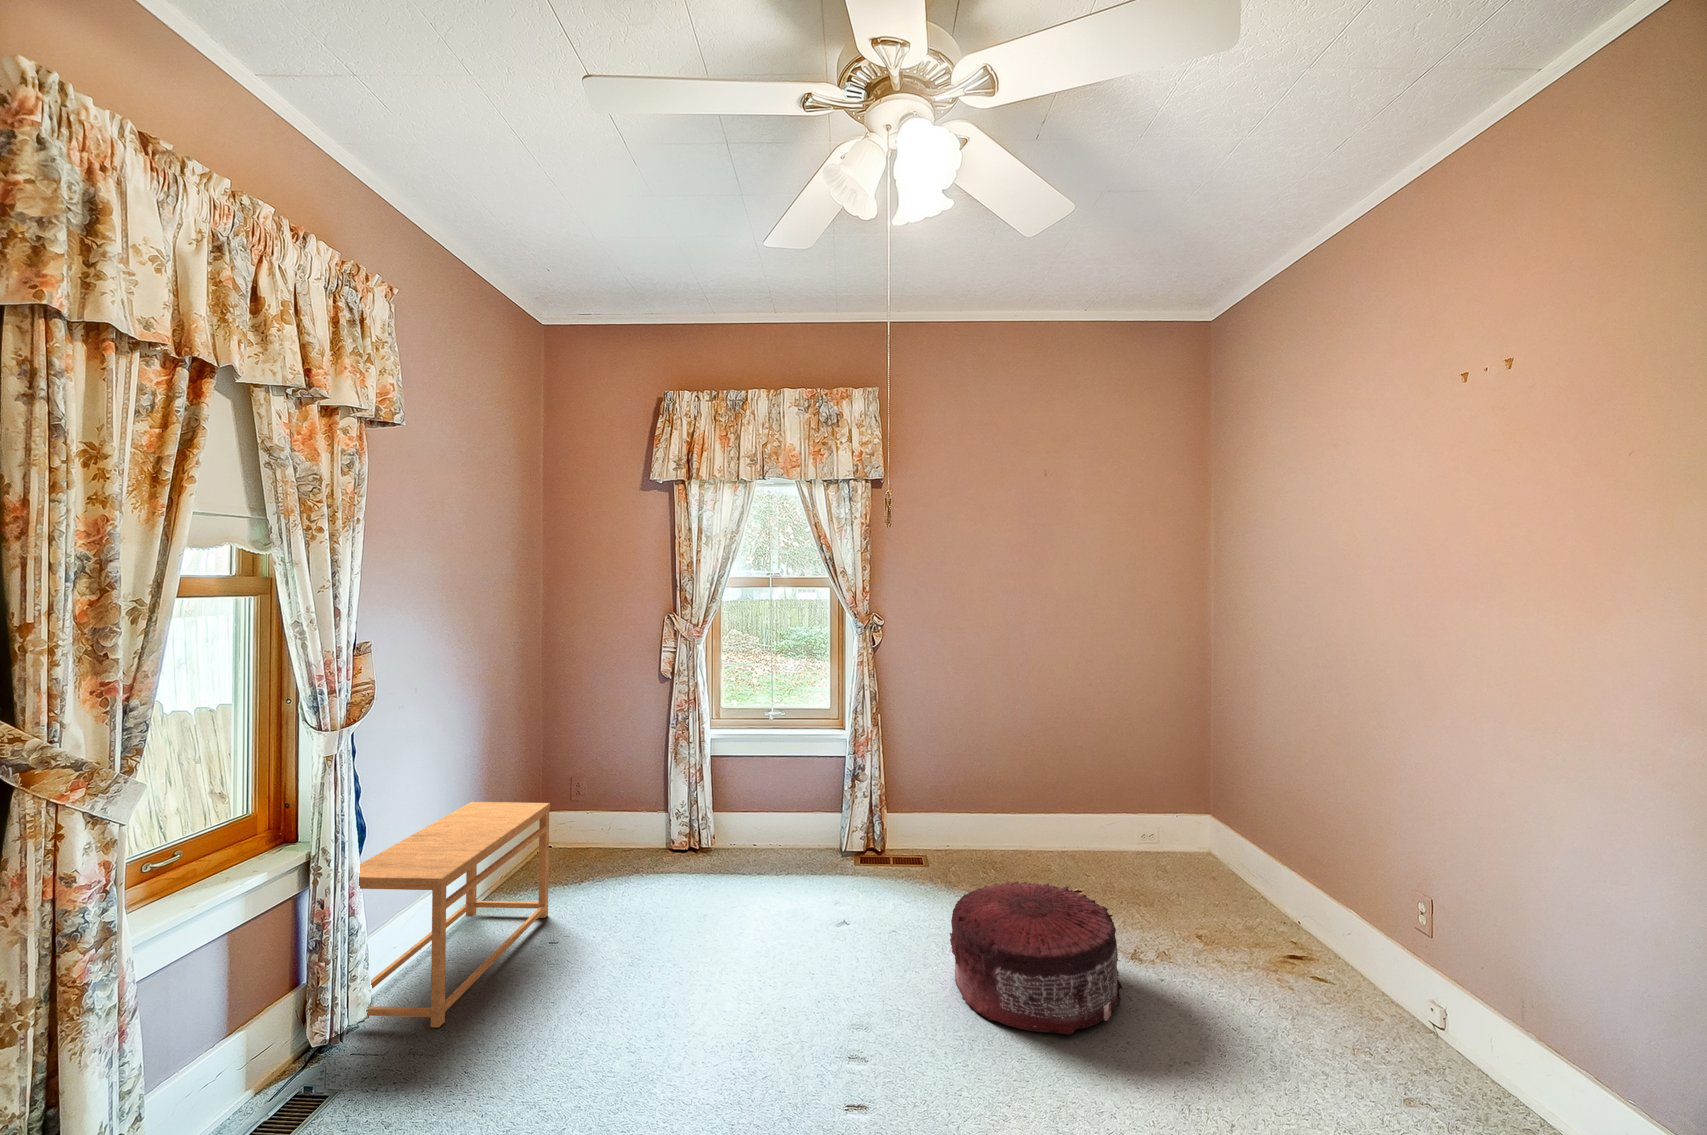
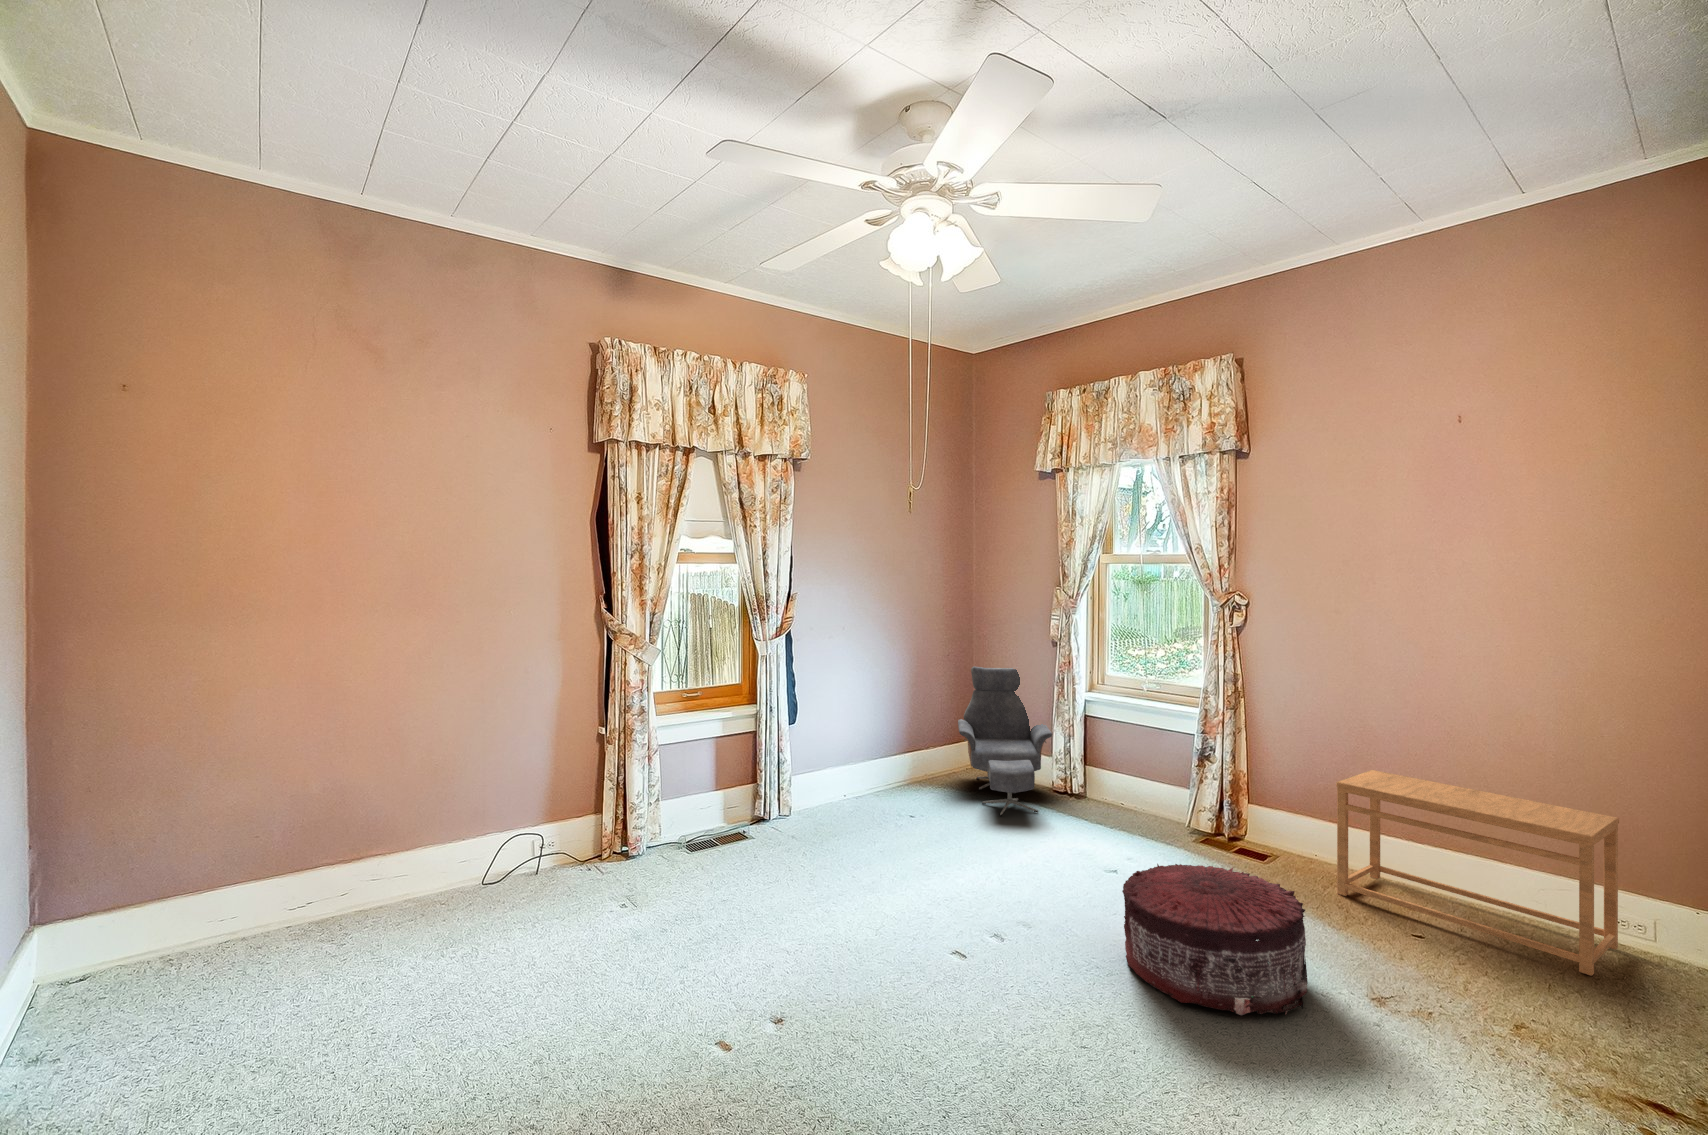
lounge chair: none [542,708,696,899] -> present [958,666,1052,816]
side table: present [359,802,550,1027] -> present [1336,770,1619,976]

